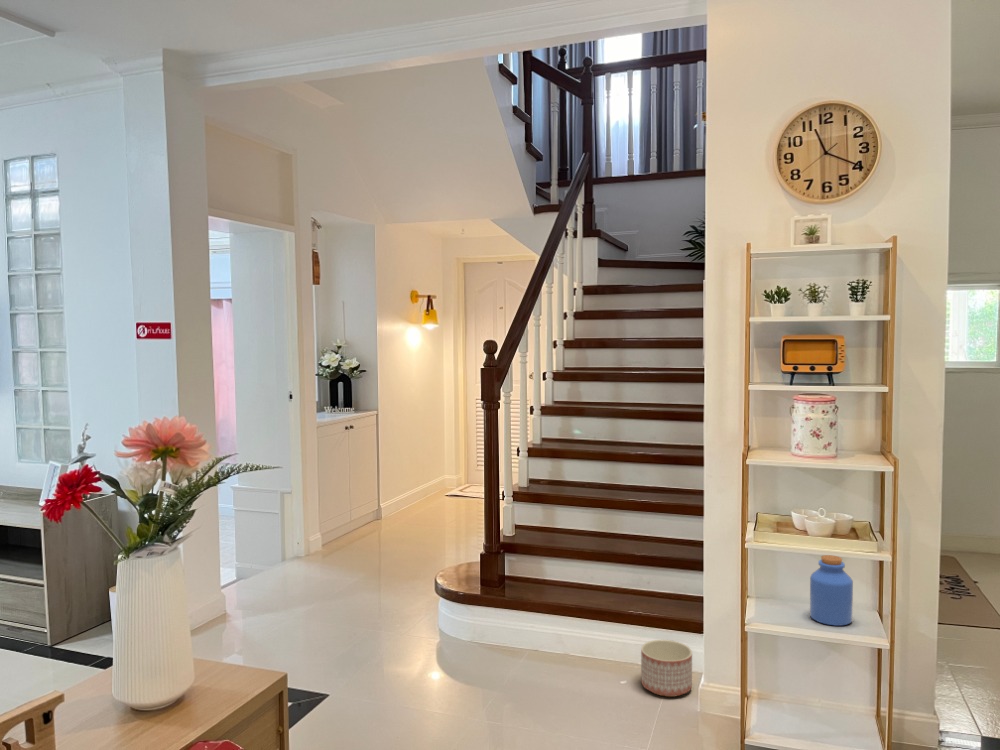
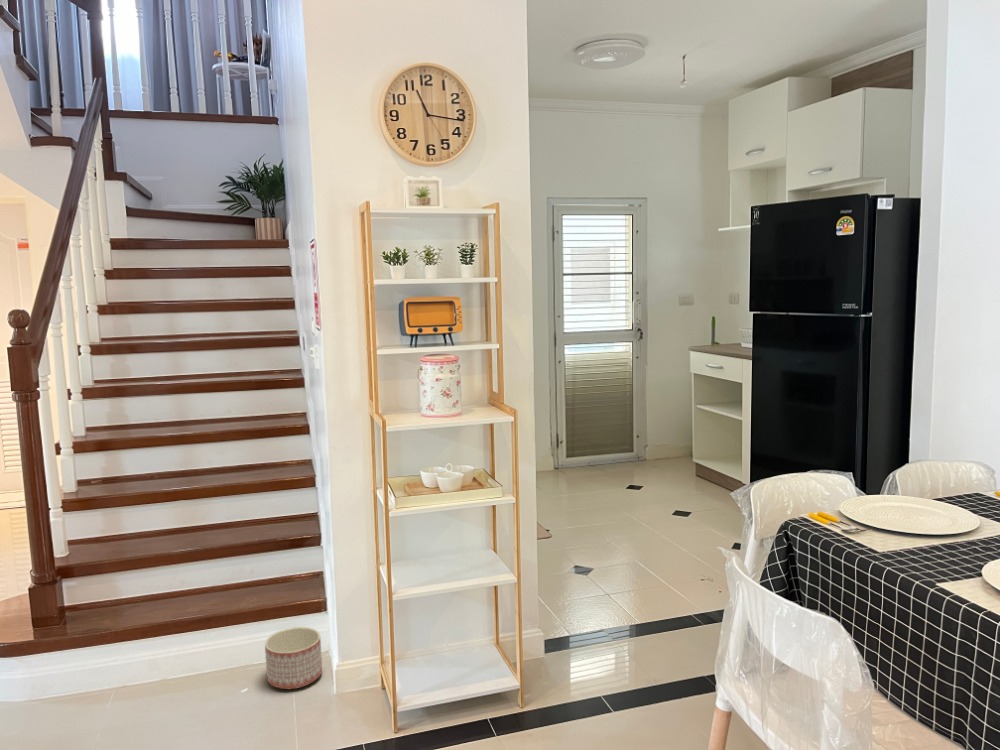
jar: present [810,555,853,626] -> none [442,507,480,573]

